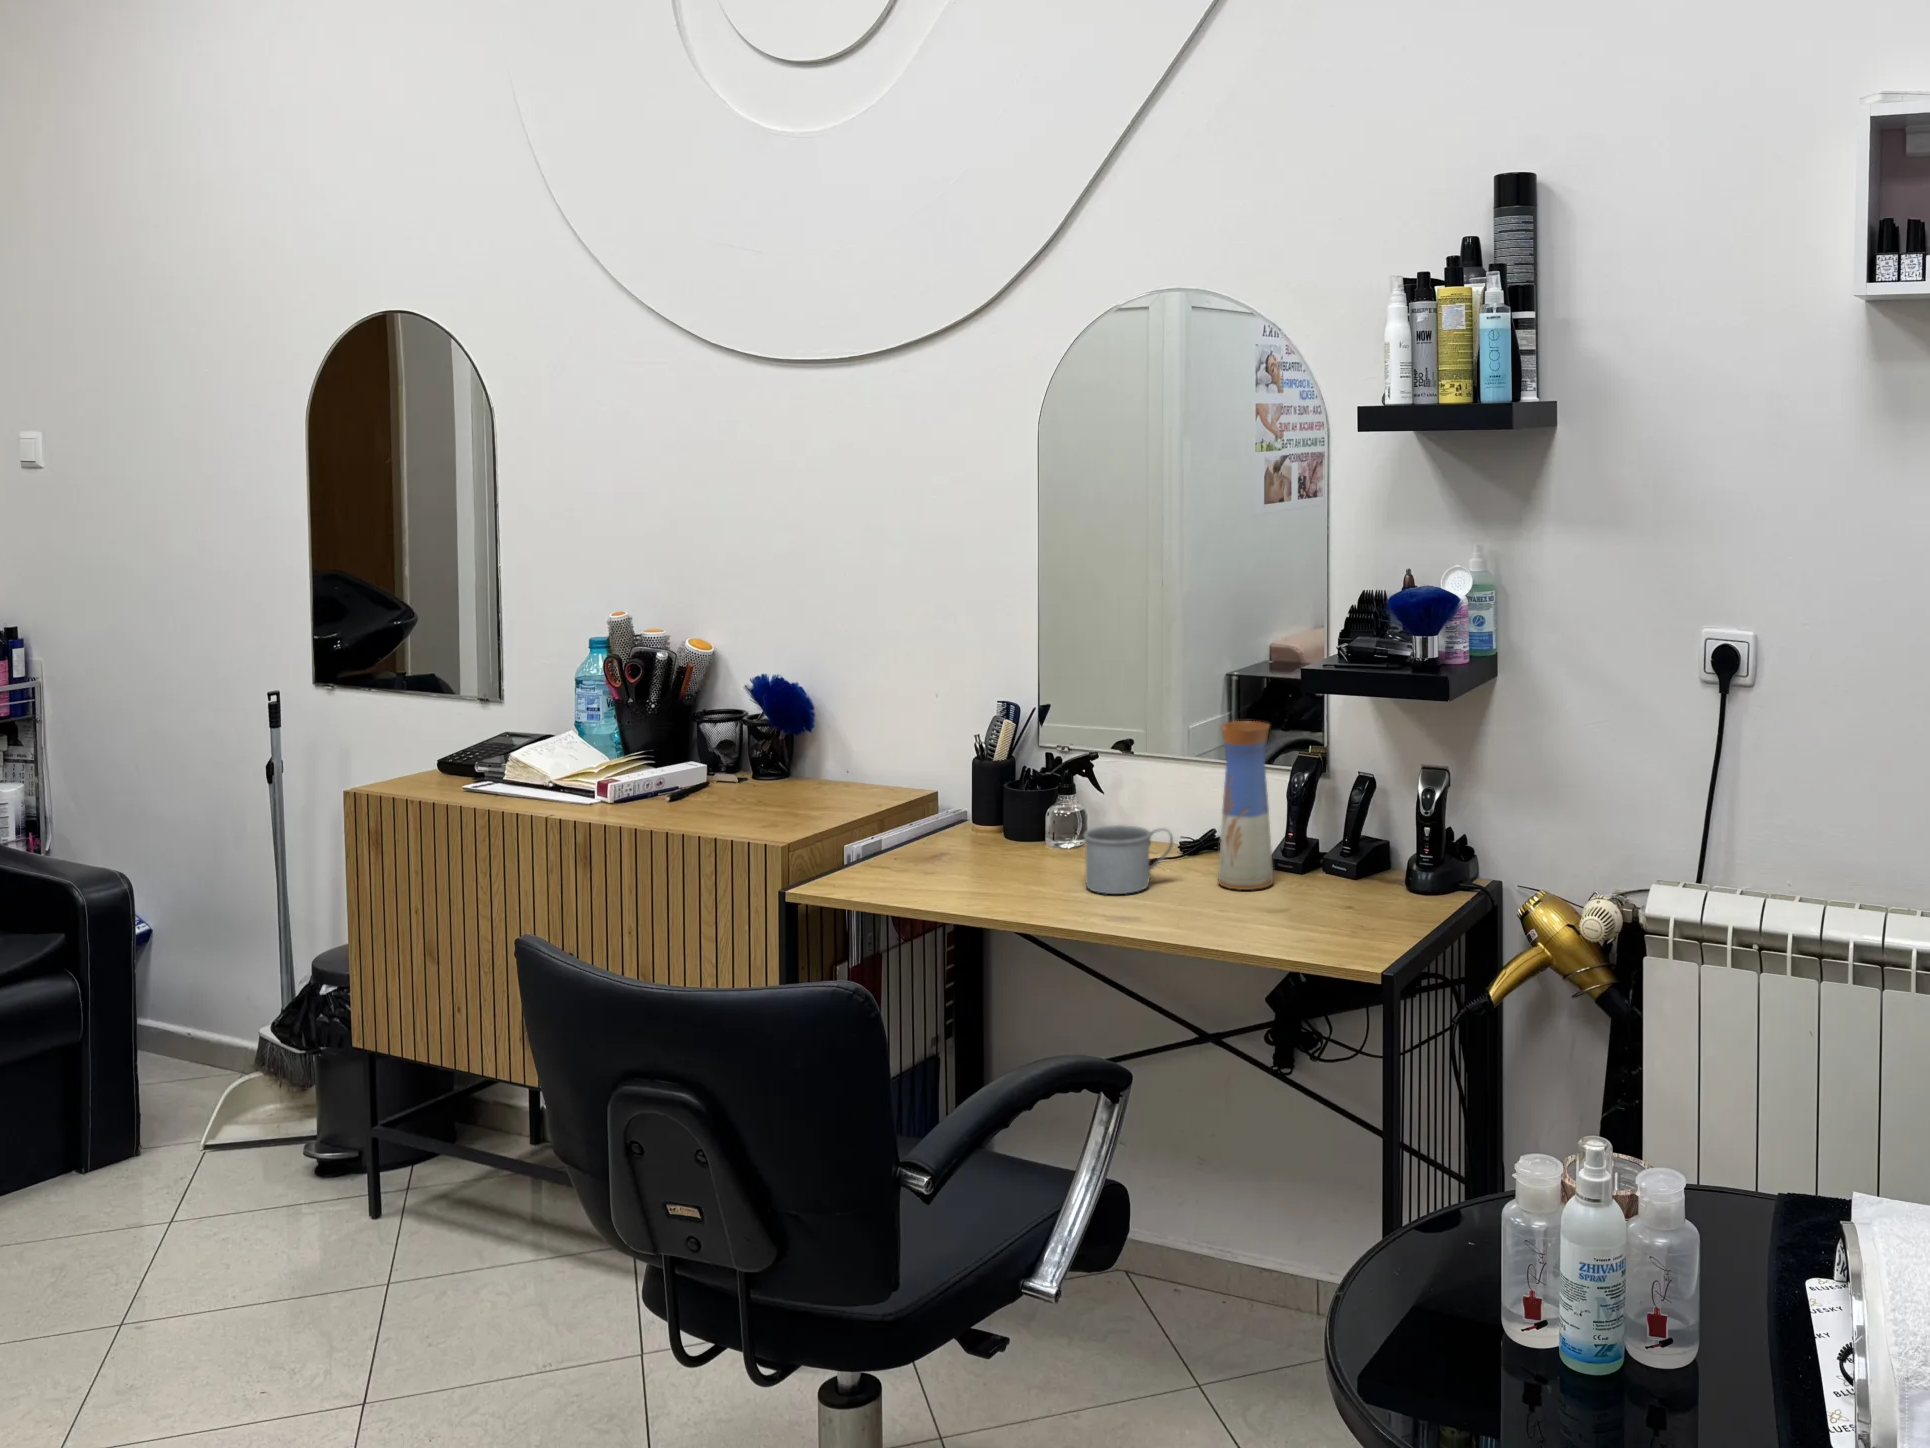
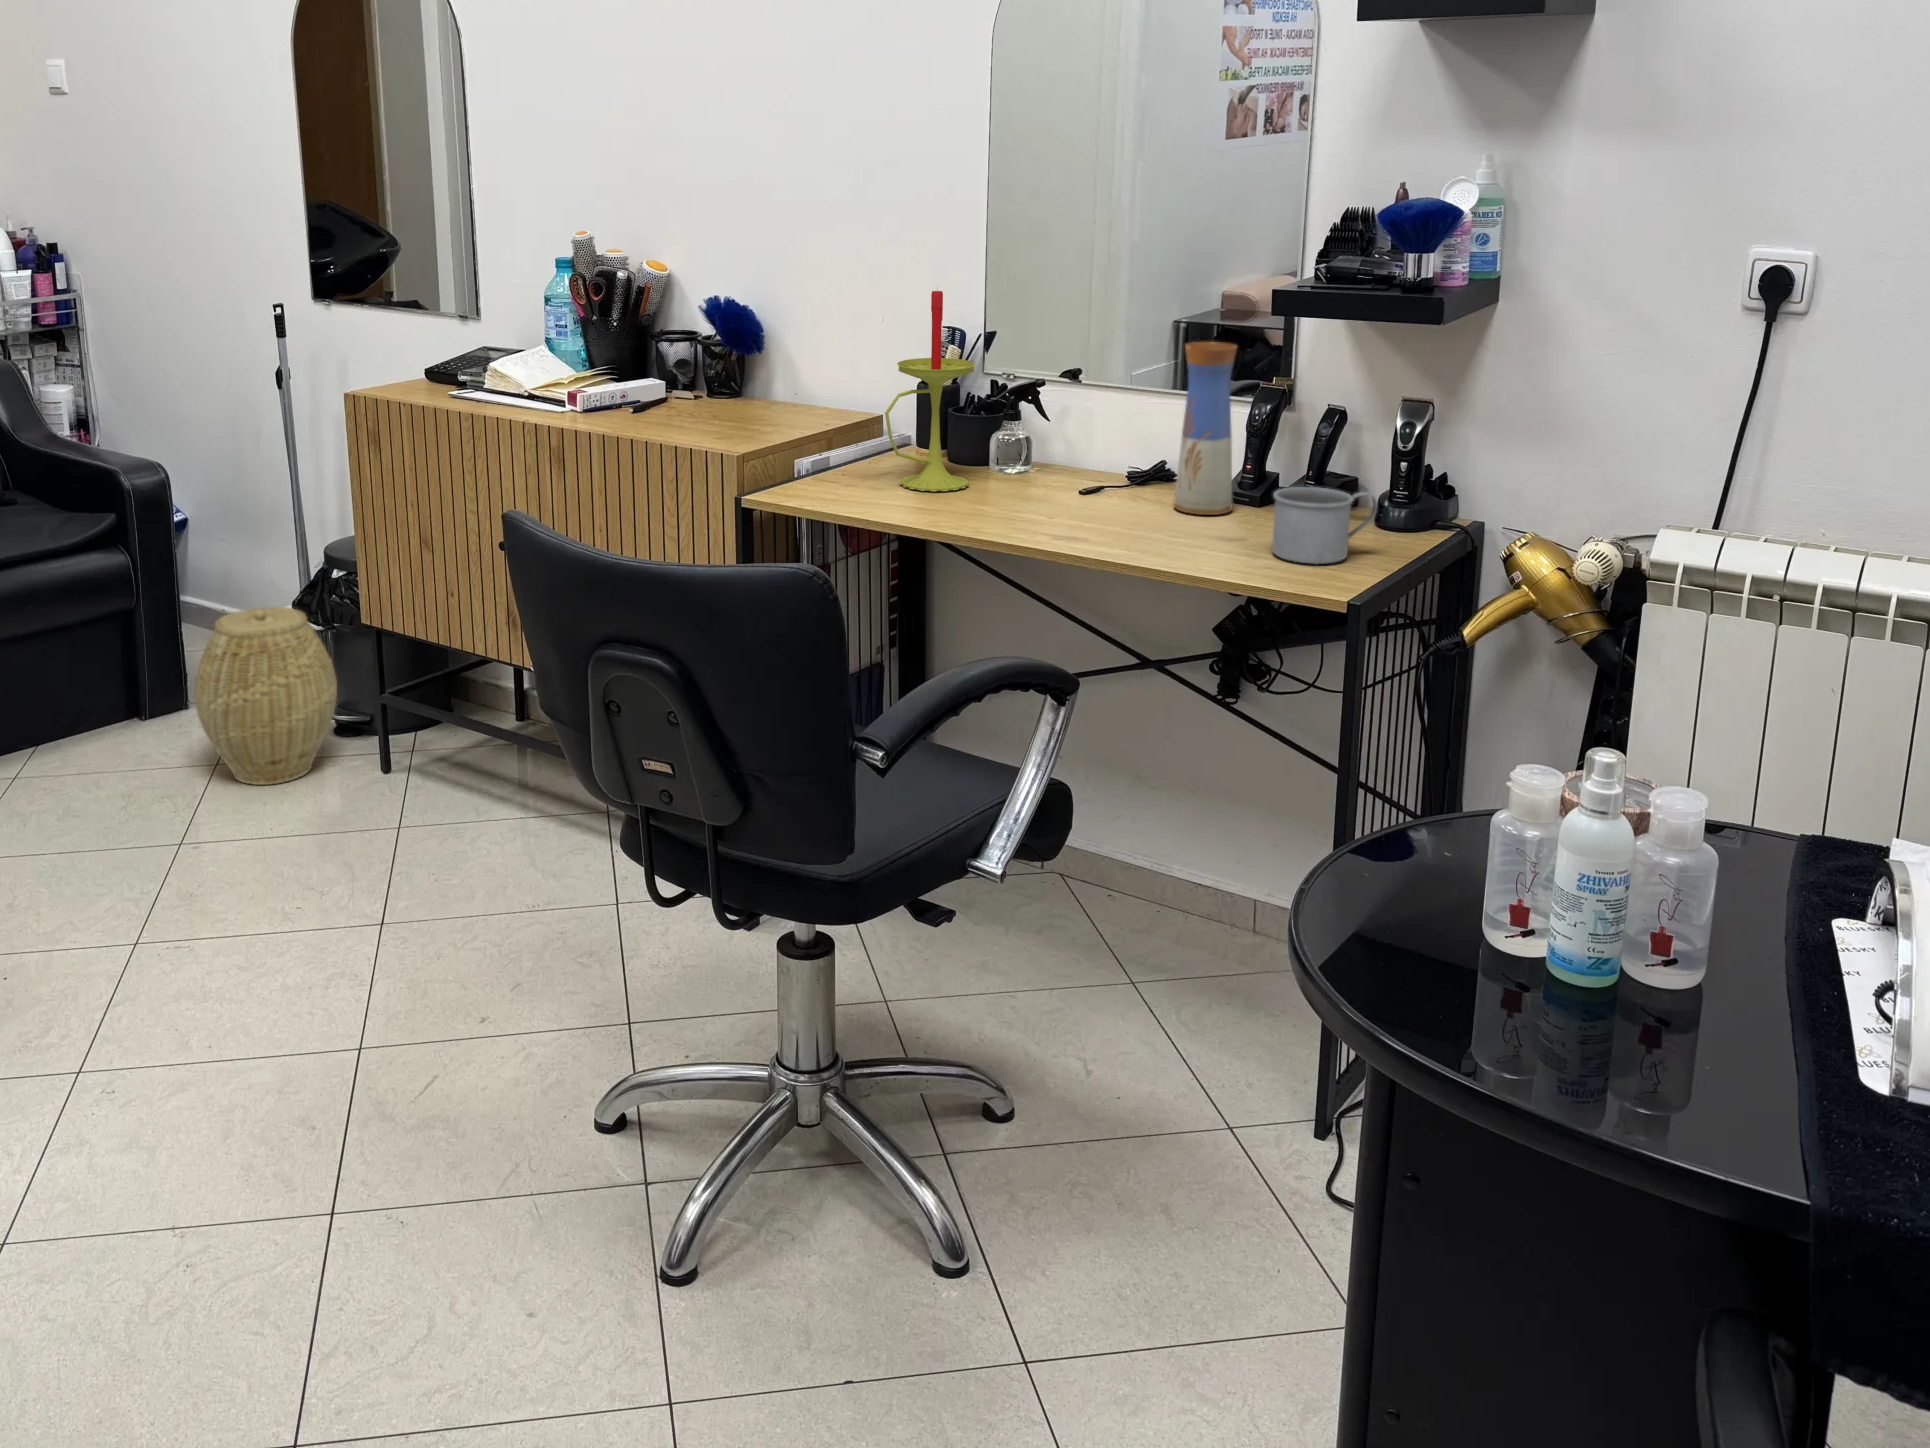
candle: none [934,672,1023,877] -> present [885,291,975,491]
mug: present [1084,825,1173,894] -> present [1272,487,1377,564]
woven basket: none [151,1033,326,1245] -> present [195,607,337,785]

